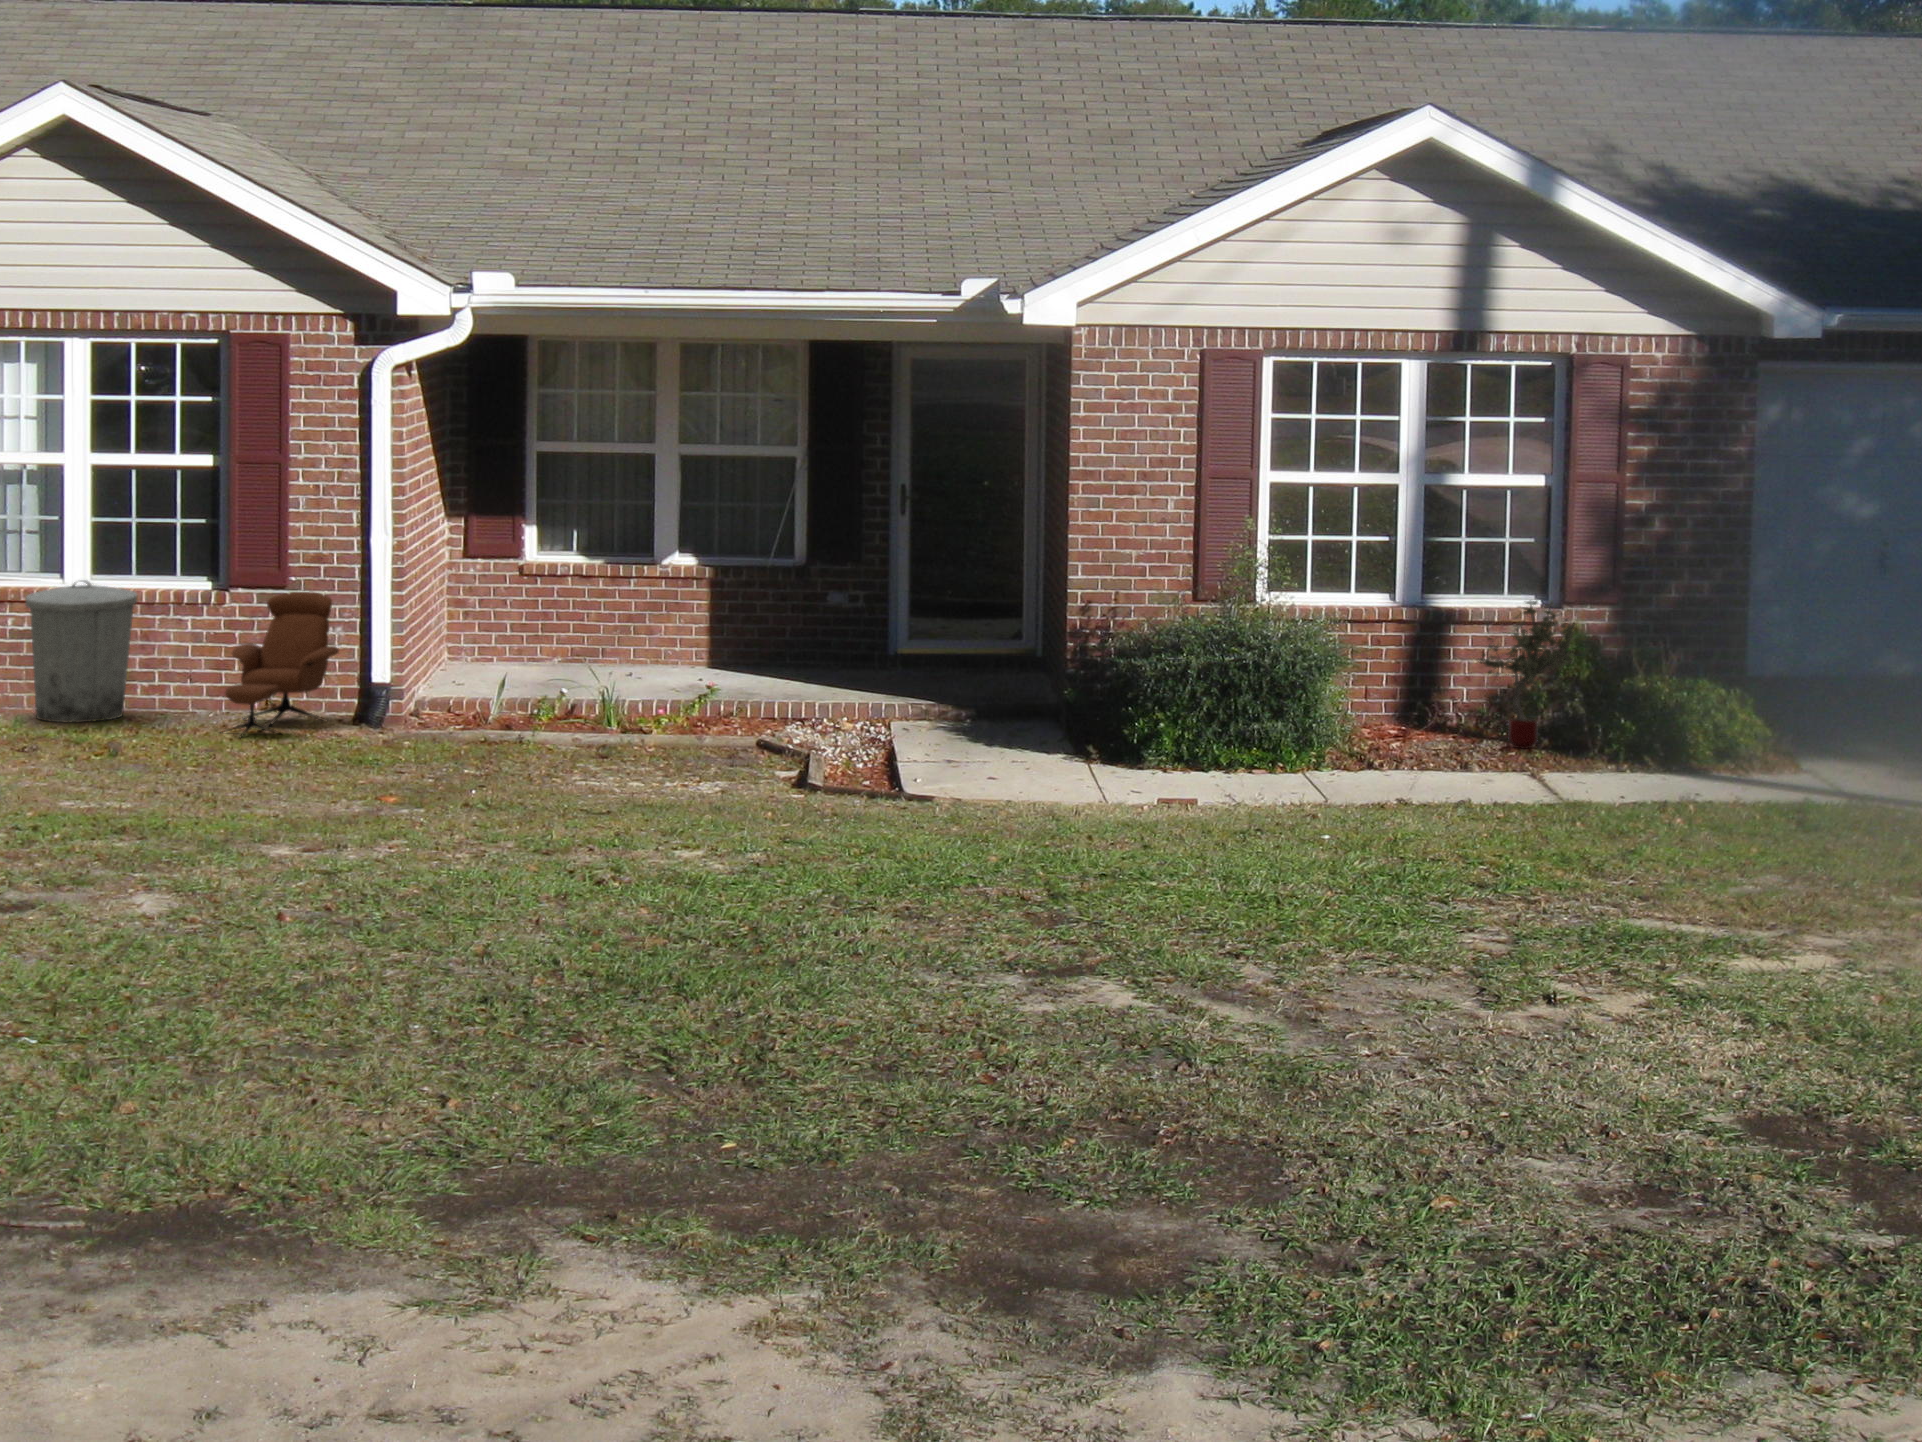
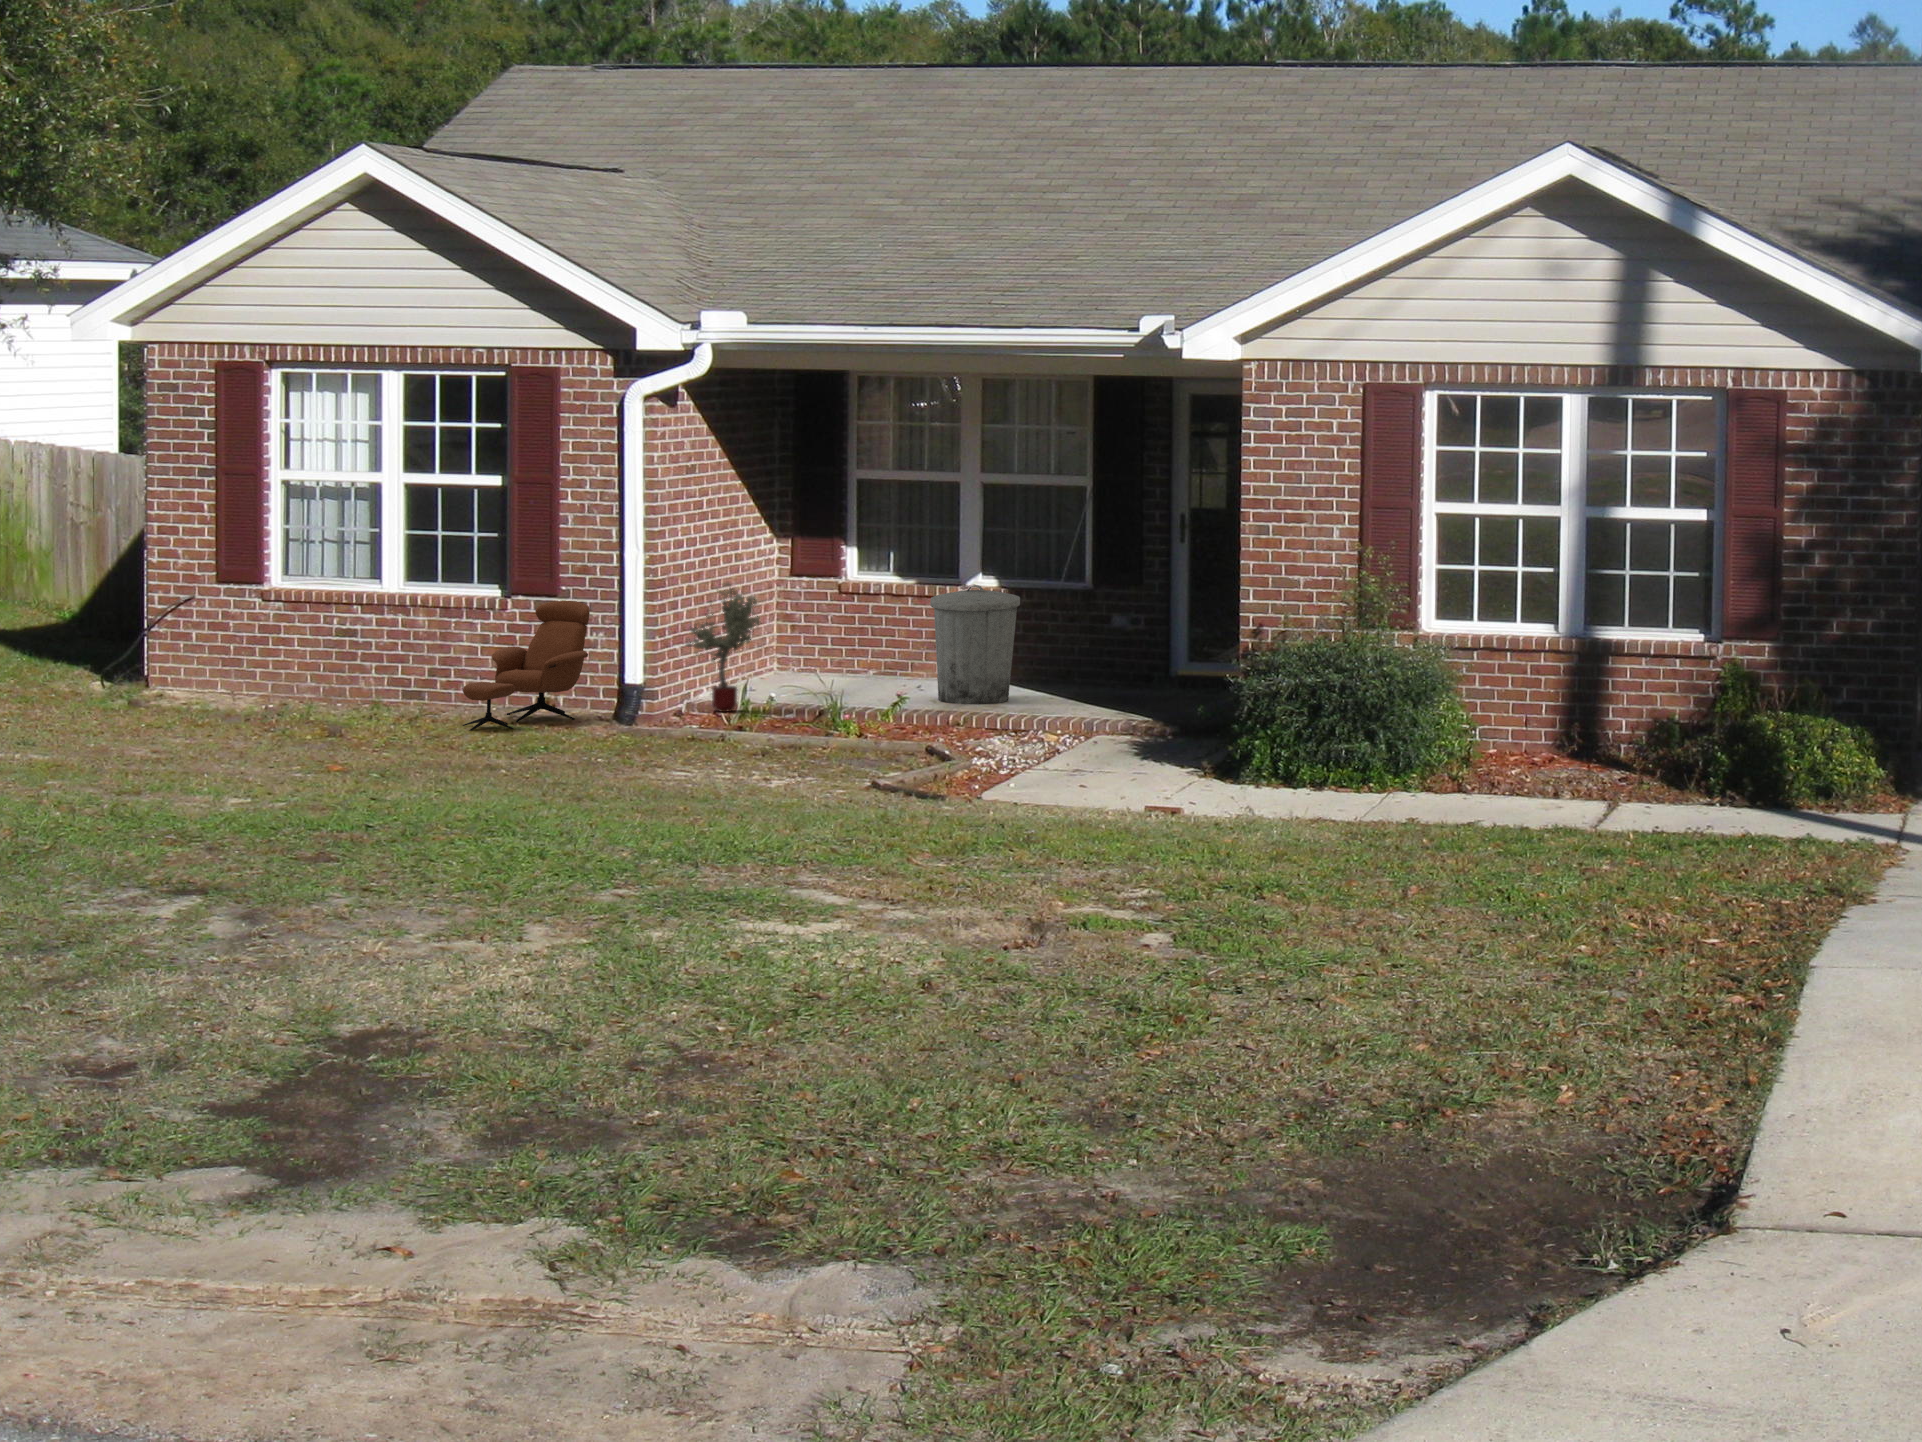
trash can: present [25,580,137,722] -> present [930,585,1020,704]
potted tree: present [1480,601,1579,748] -> present [686,583,760,712]

